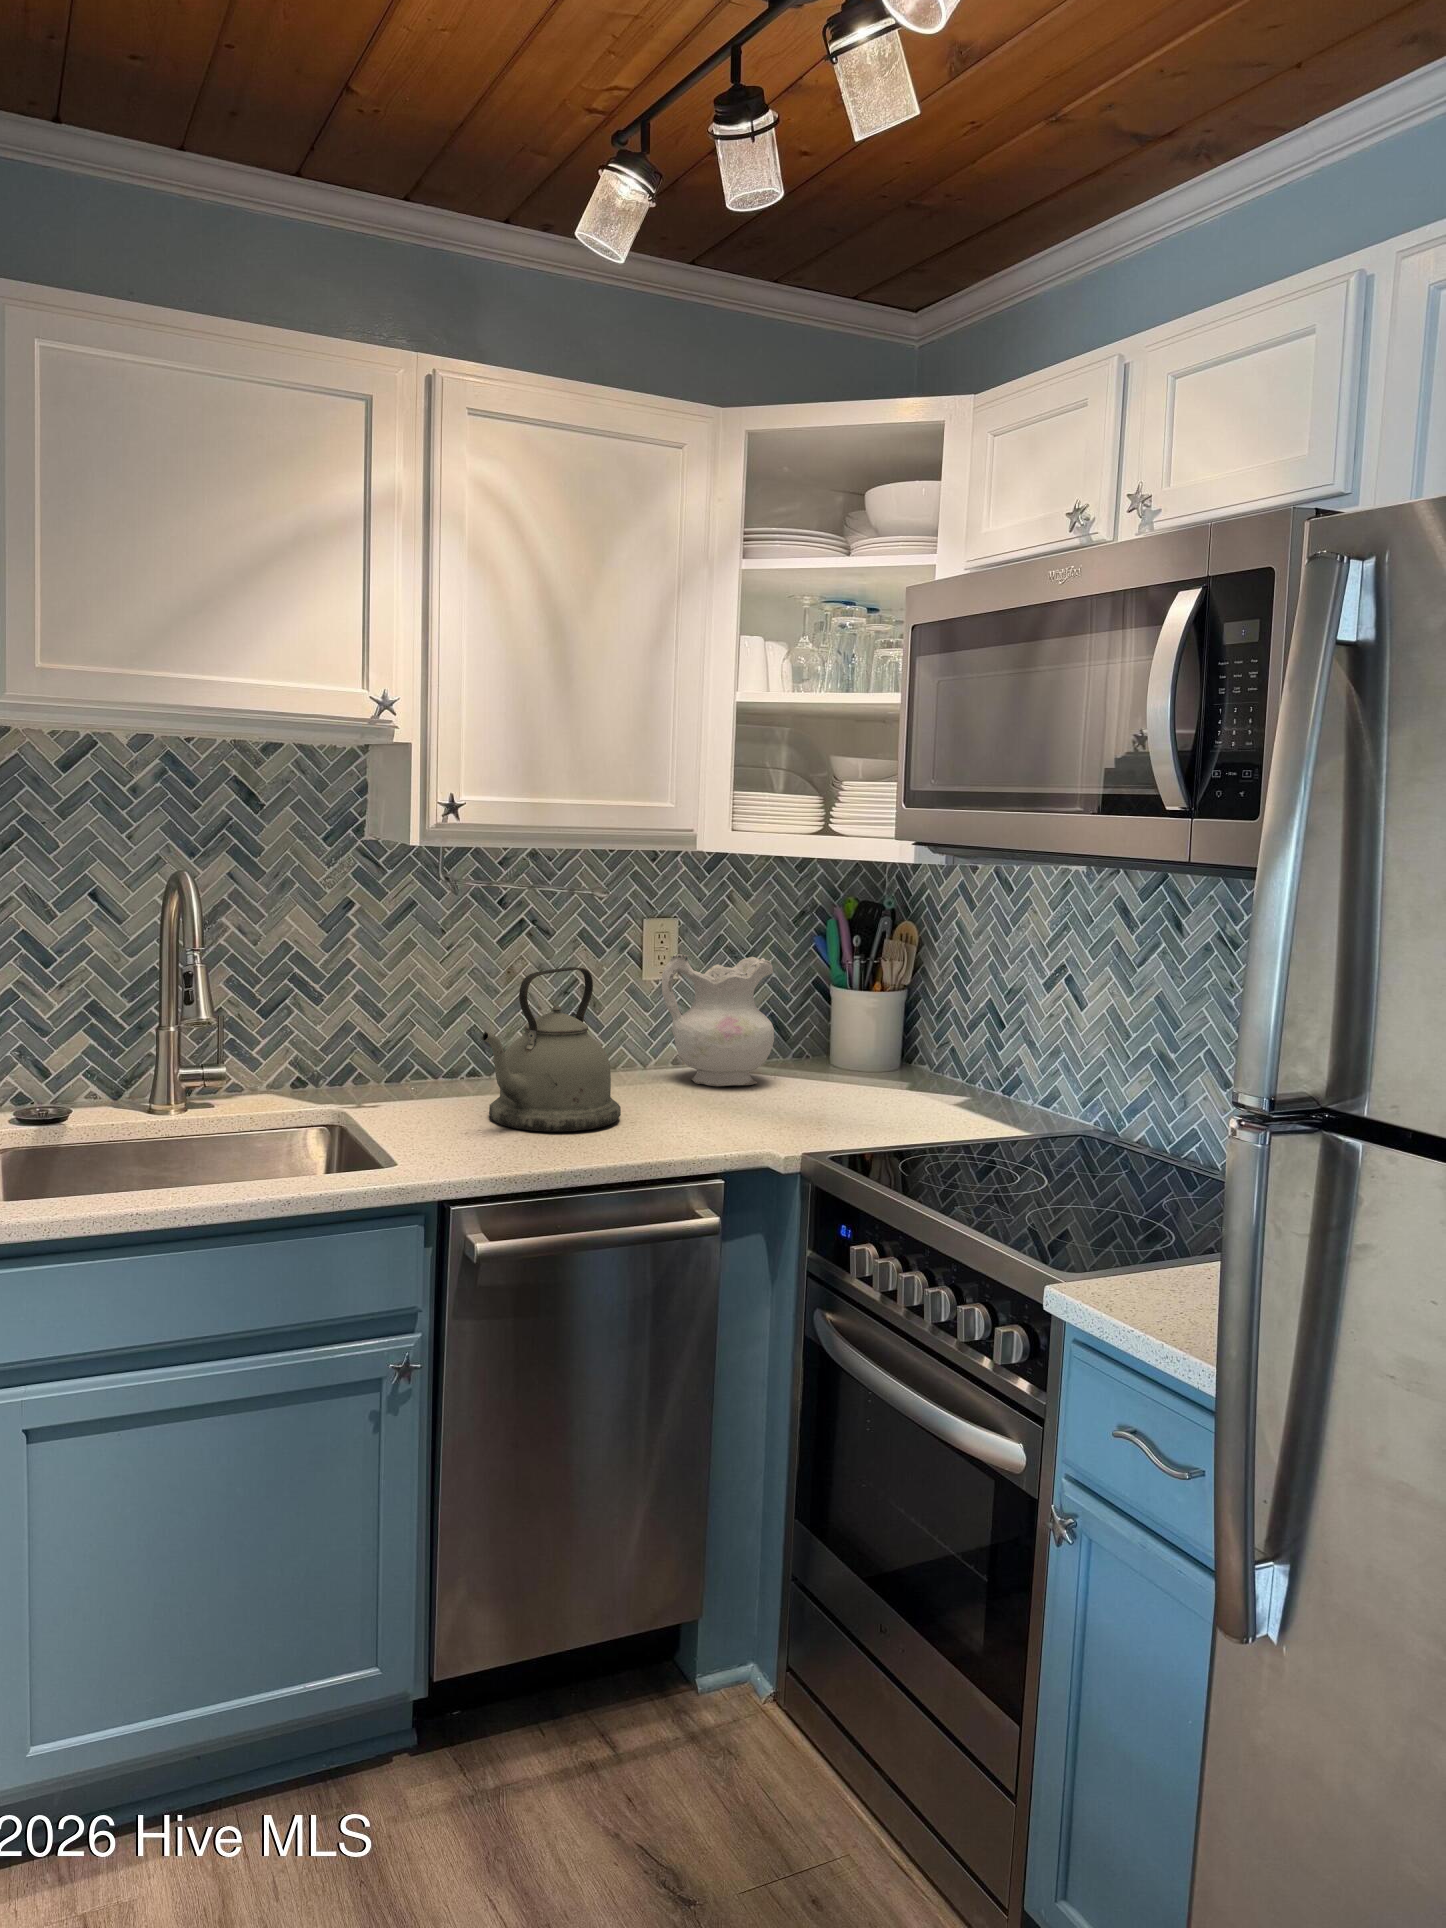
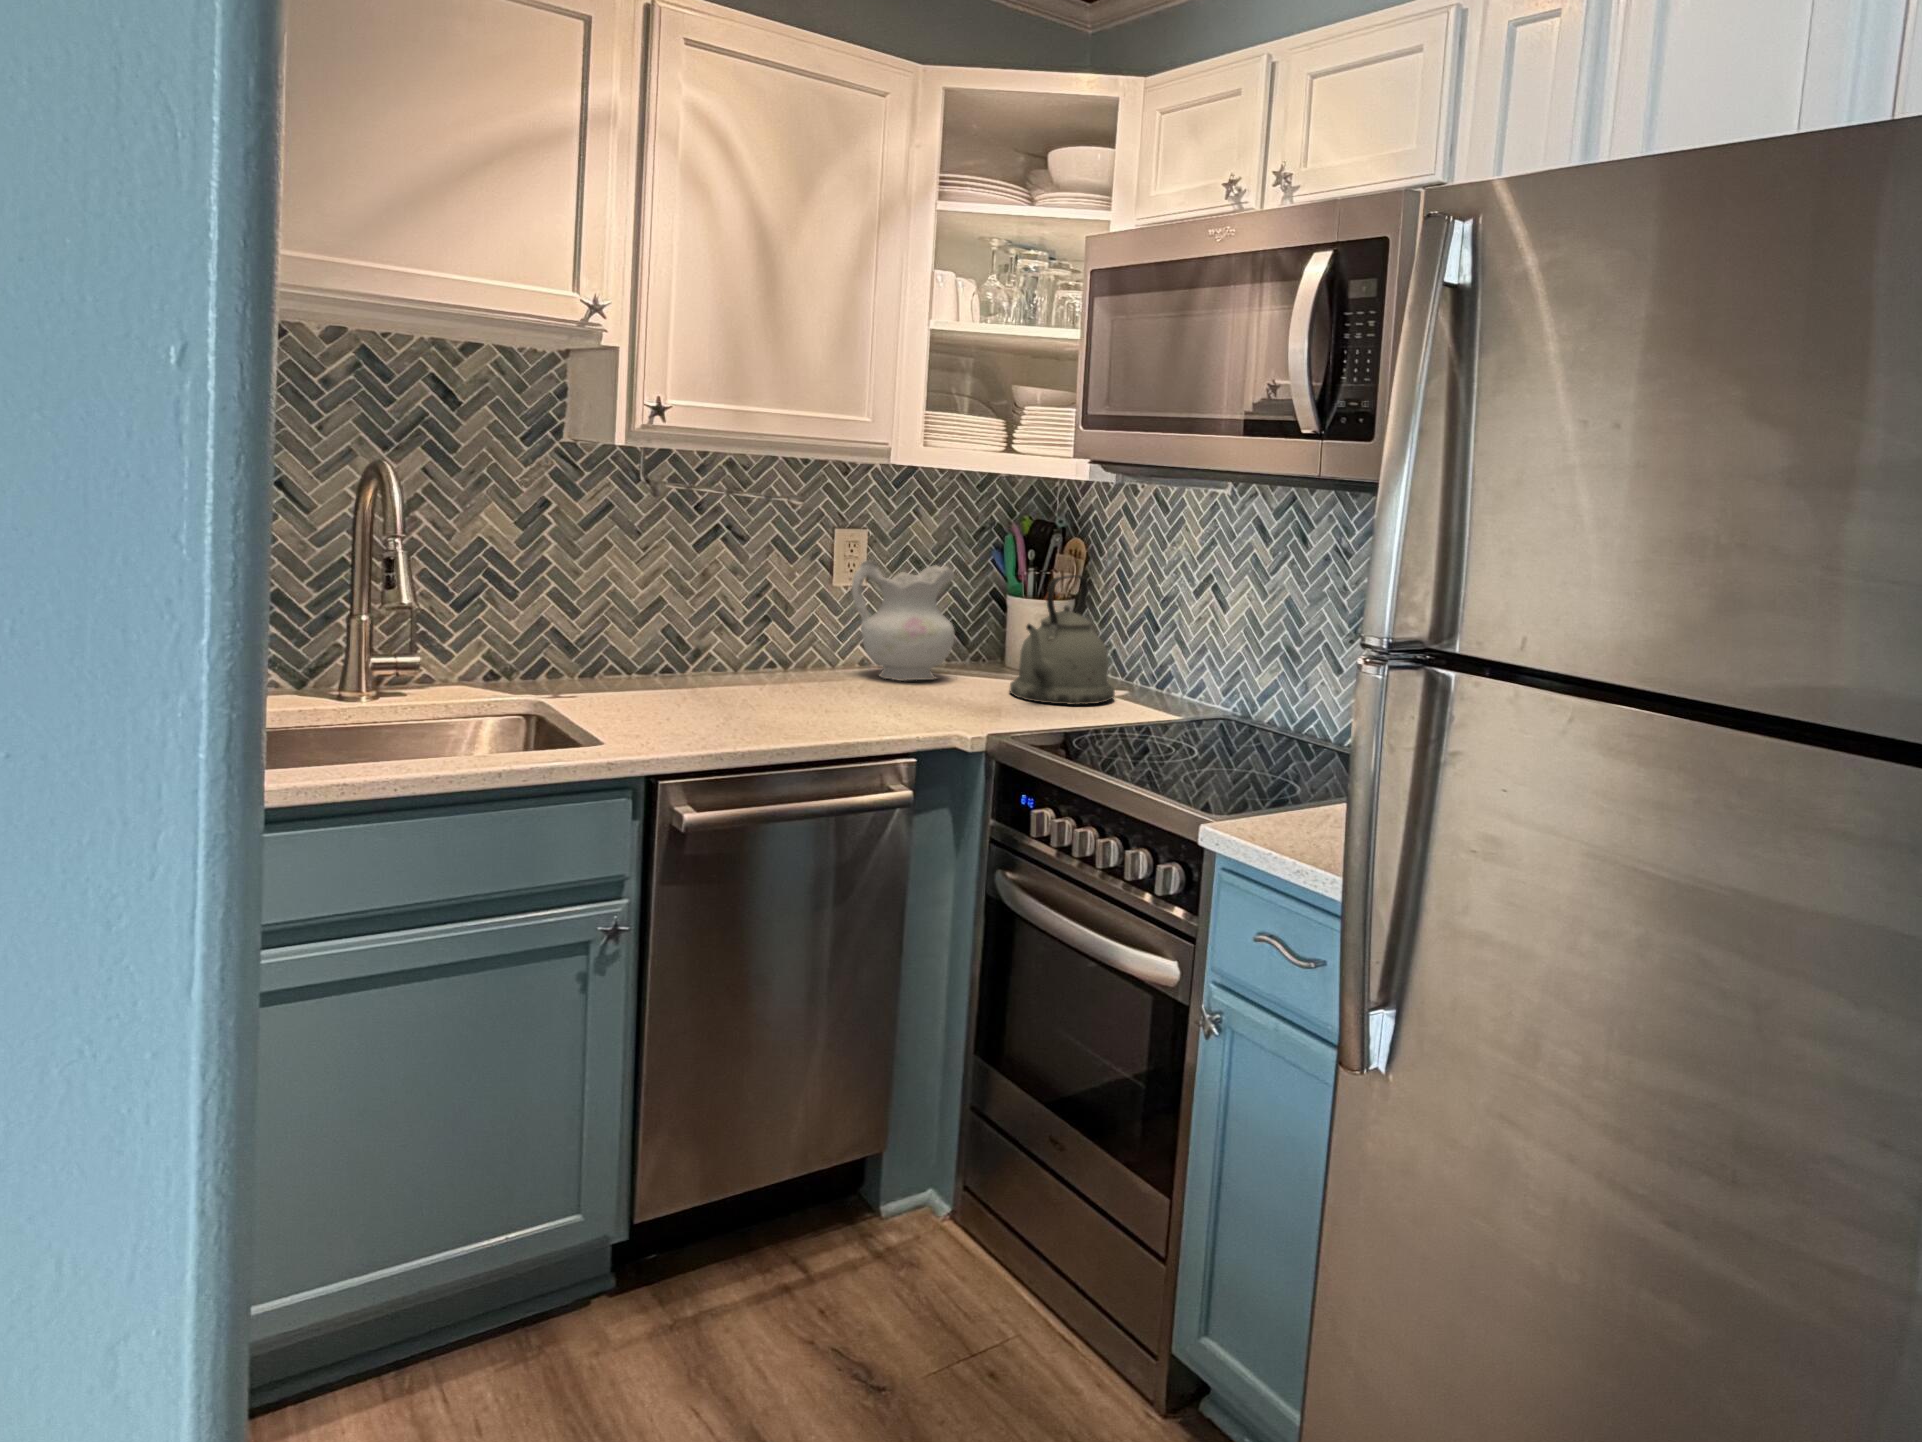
kettle: present [482,967,621,1132] -> present [1010,575,1115,705]

